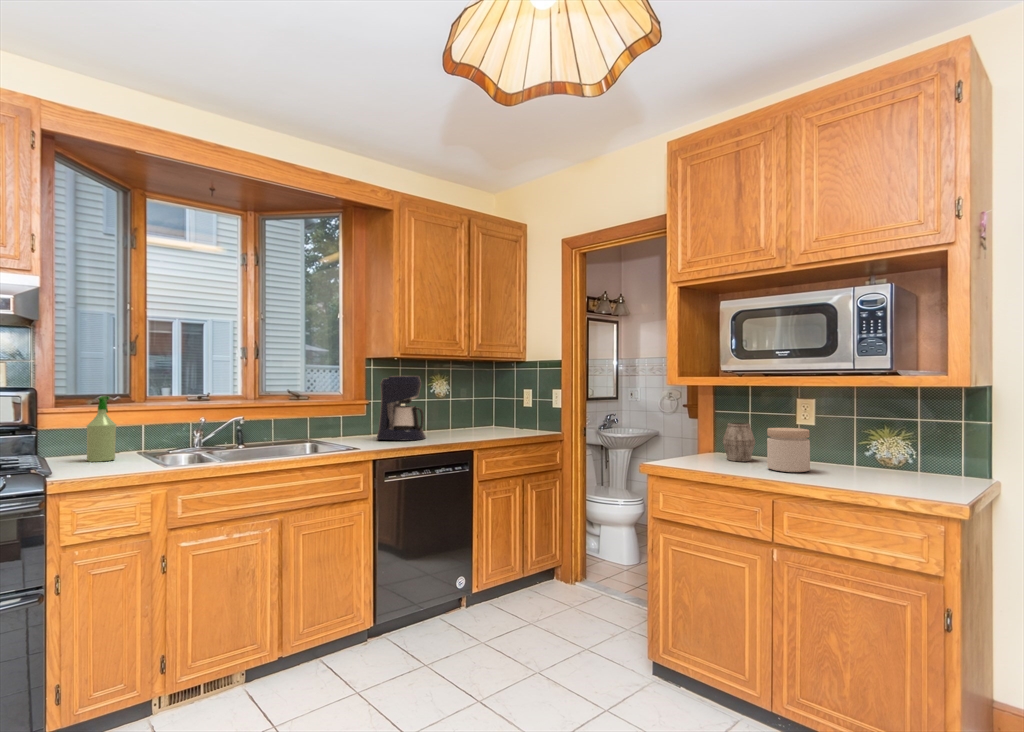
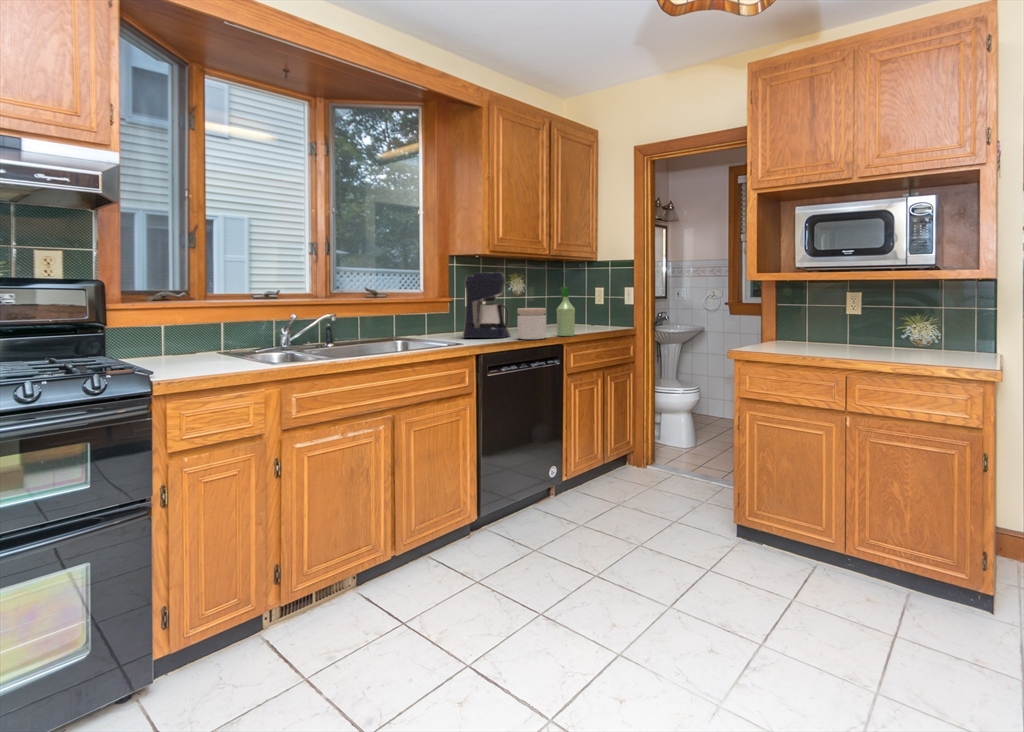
spray bottle: present [87,396,116,462] -> present [557,287,575,336]
mug: present [723,423,755,461] -> none [850,310,891,350]
jar: present [767,428,810,472] -> present [517,308,546,340]

